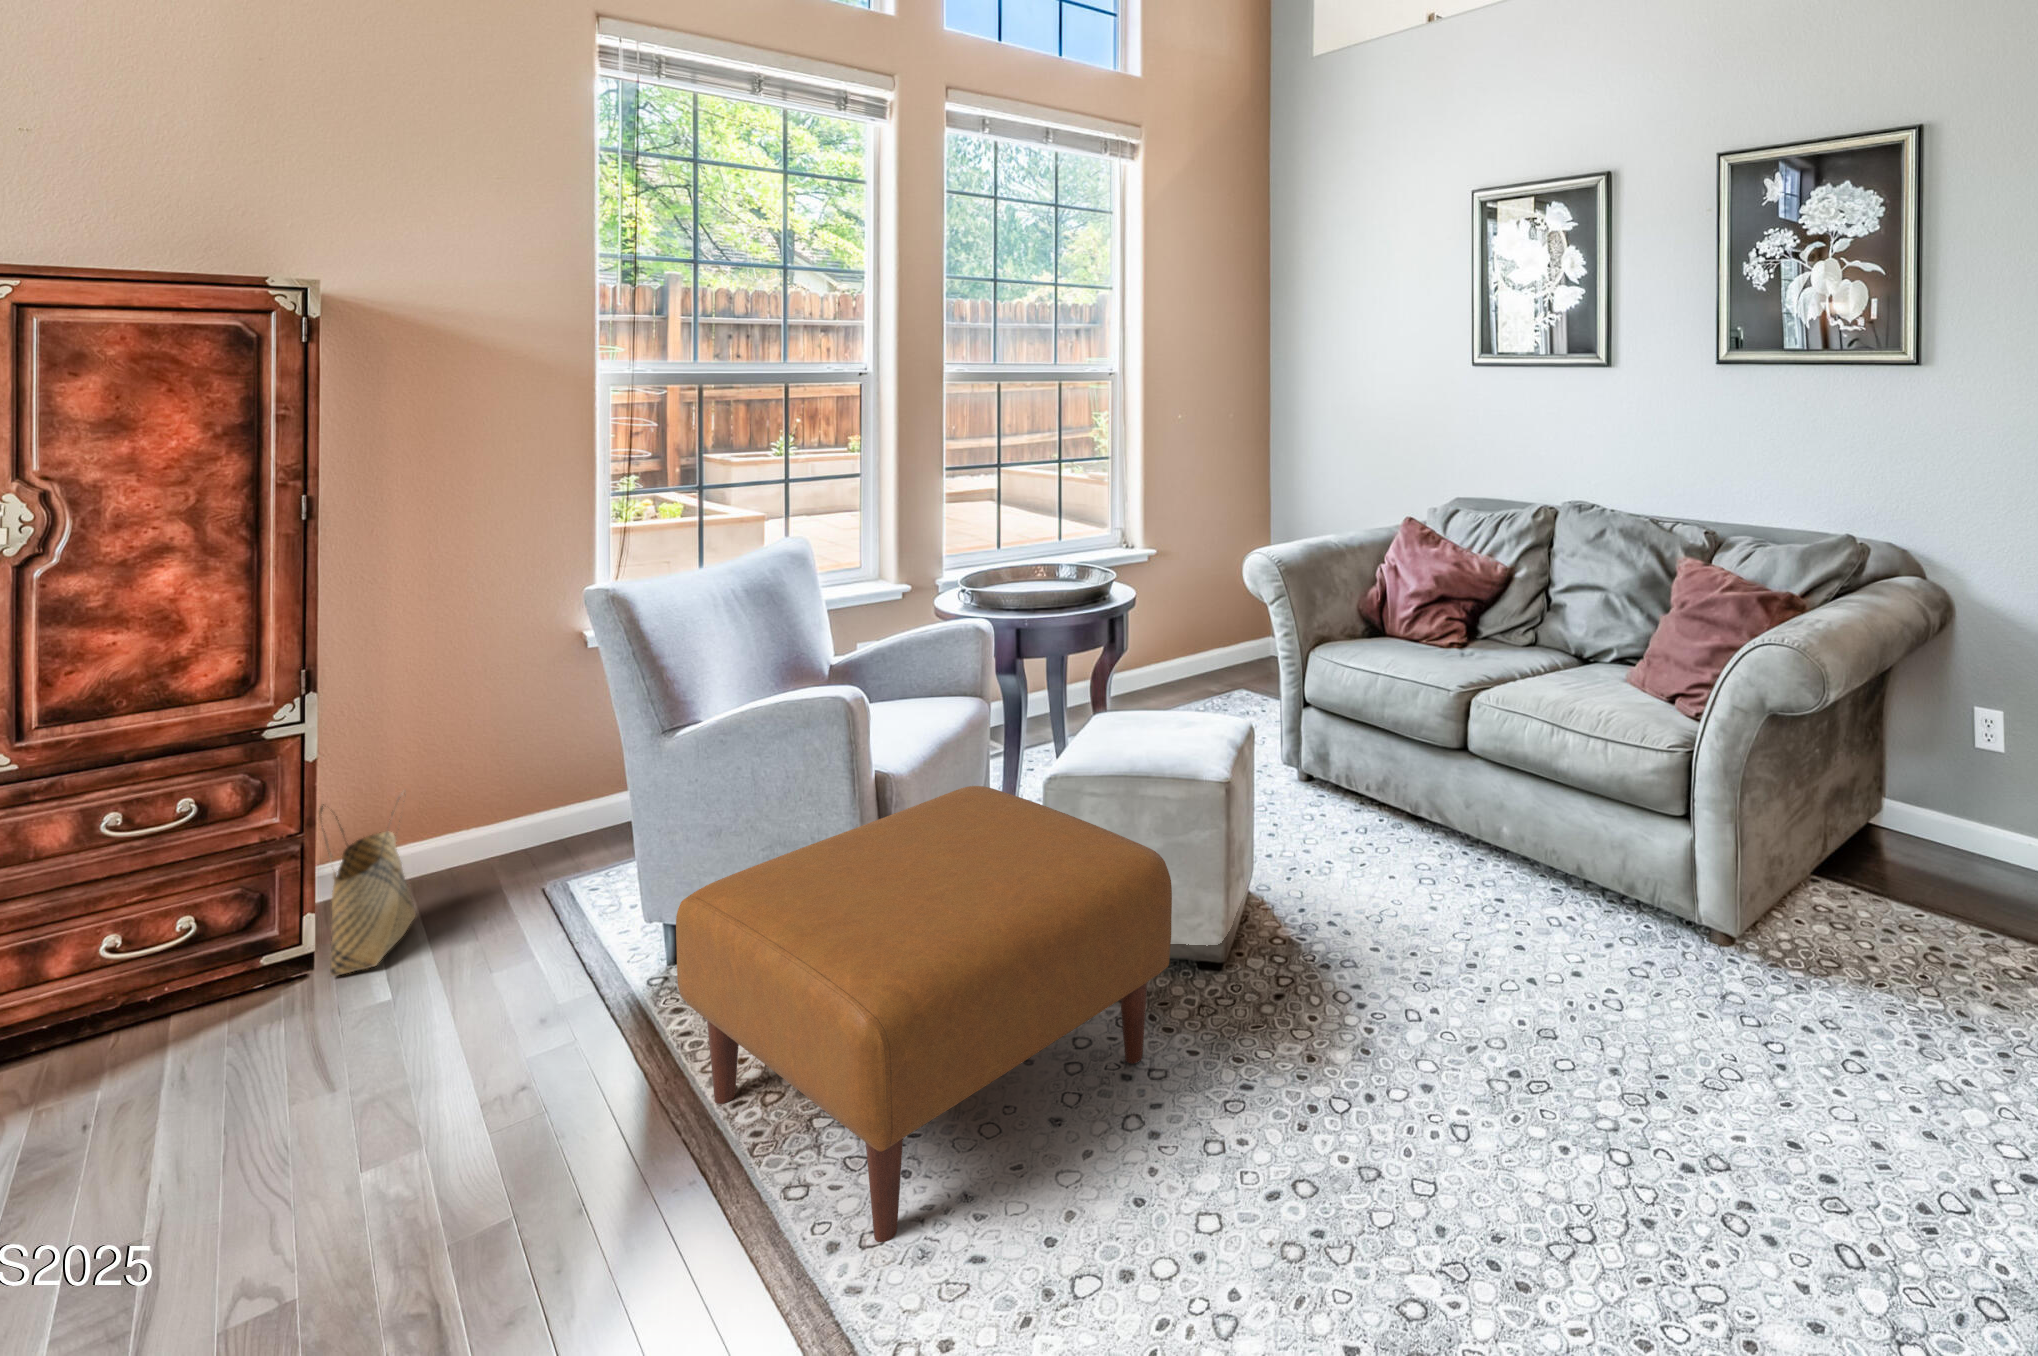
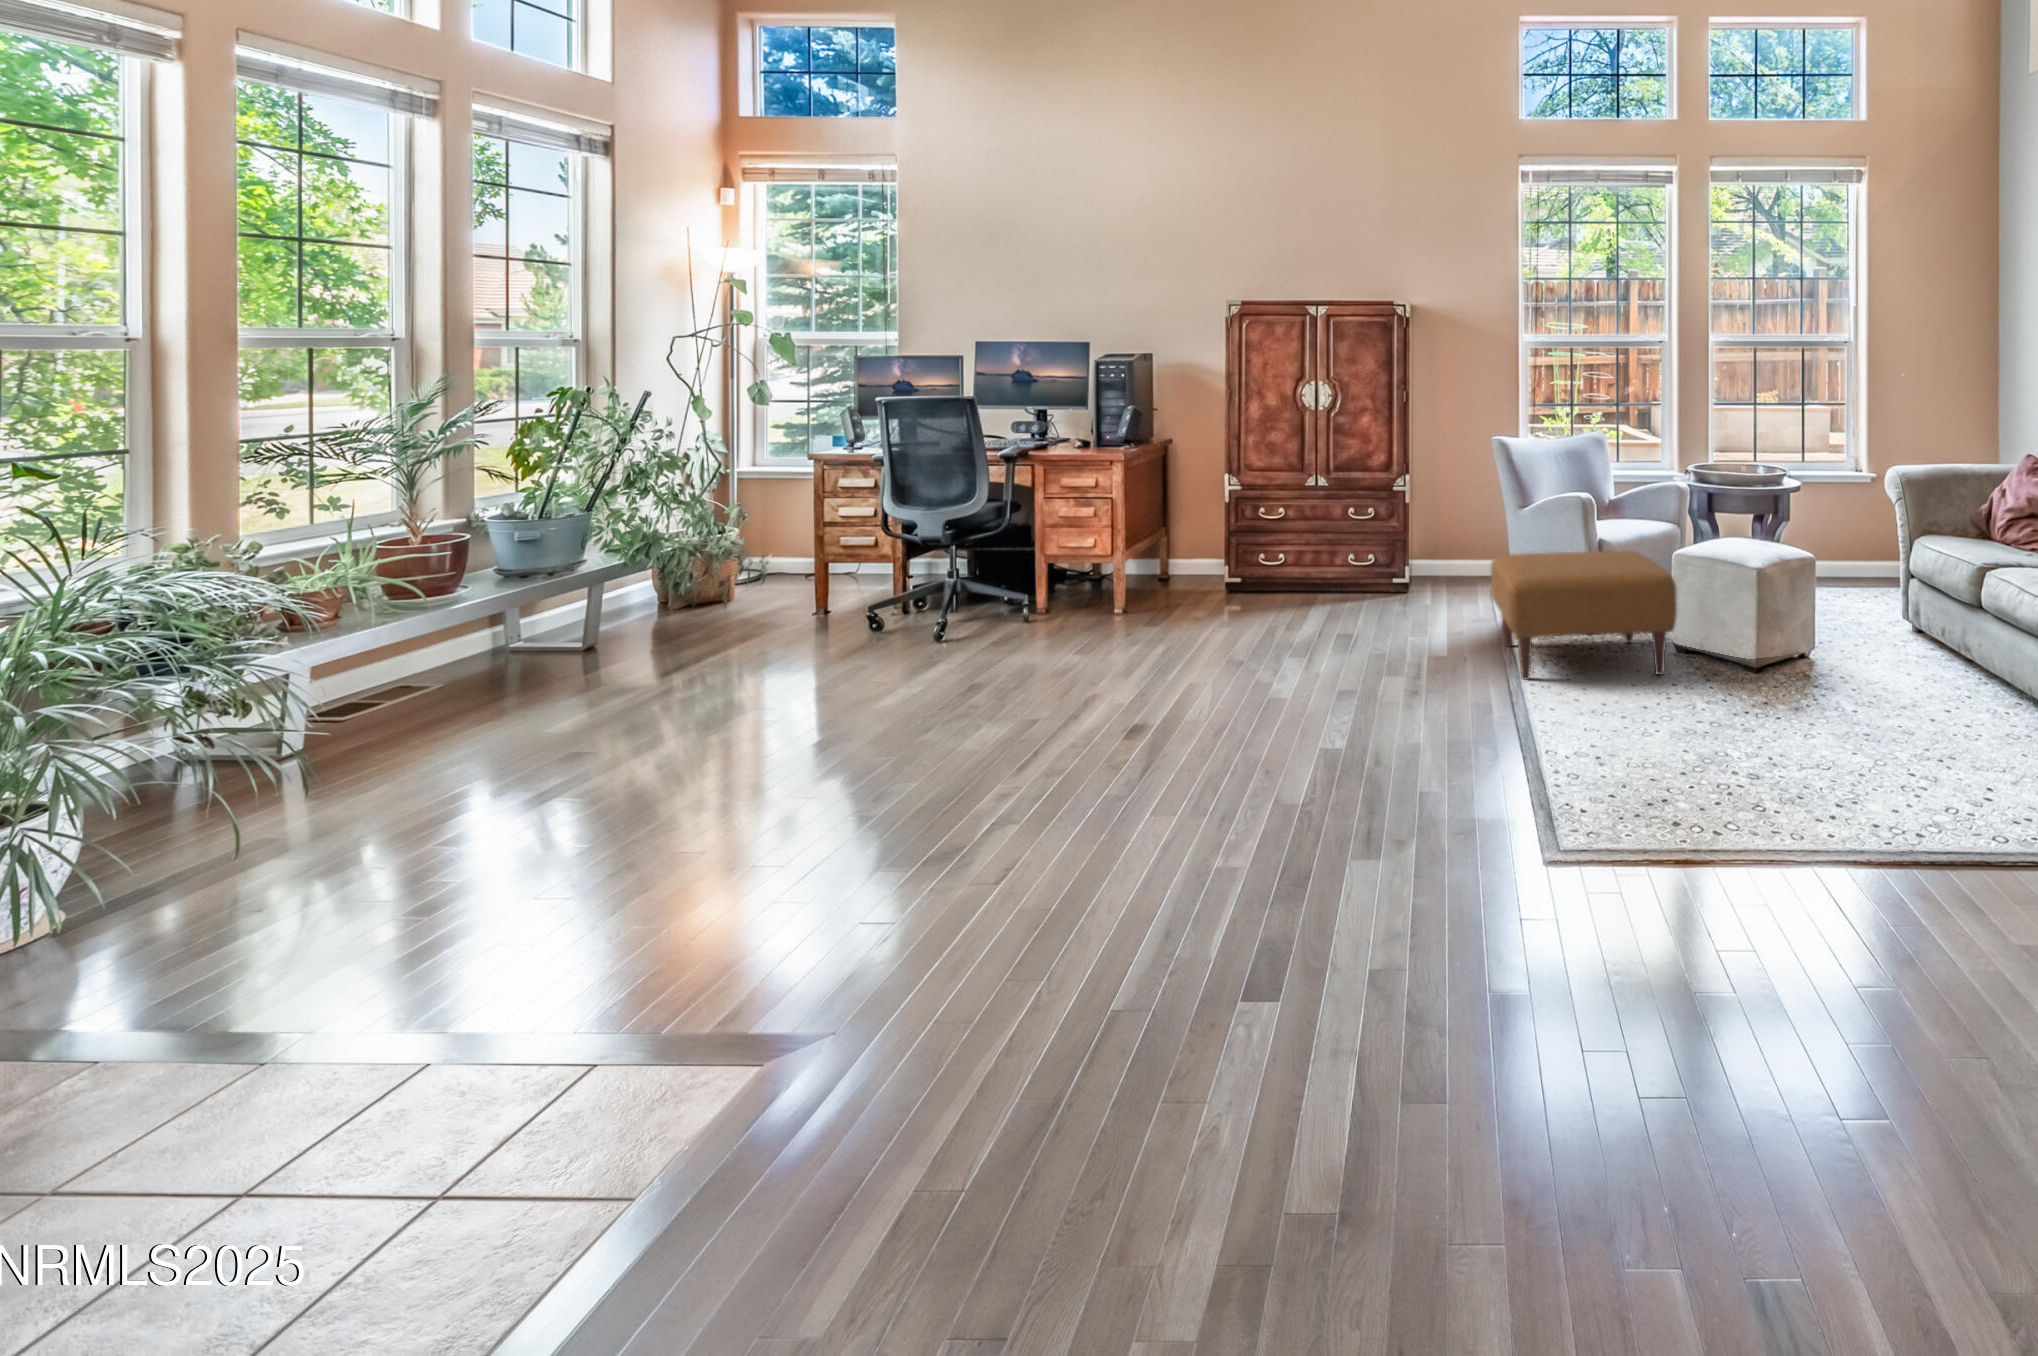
woven basket: present [319,804,416,976] -> none [1414,525,1448,596]

